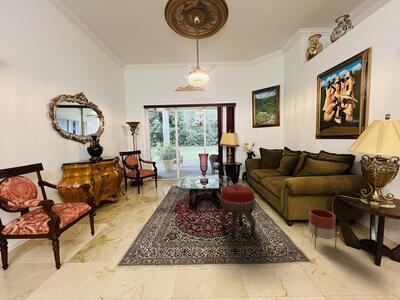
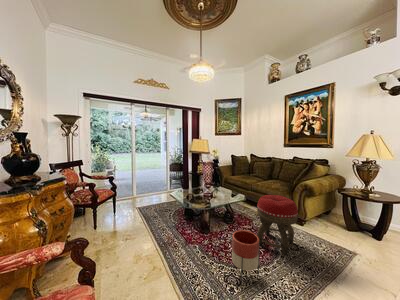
planter: present [309,209,337,248] -> present [232,230,260,286]

